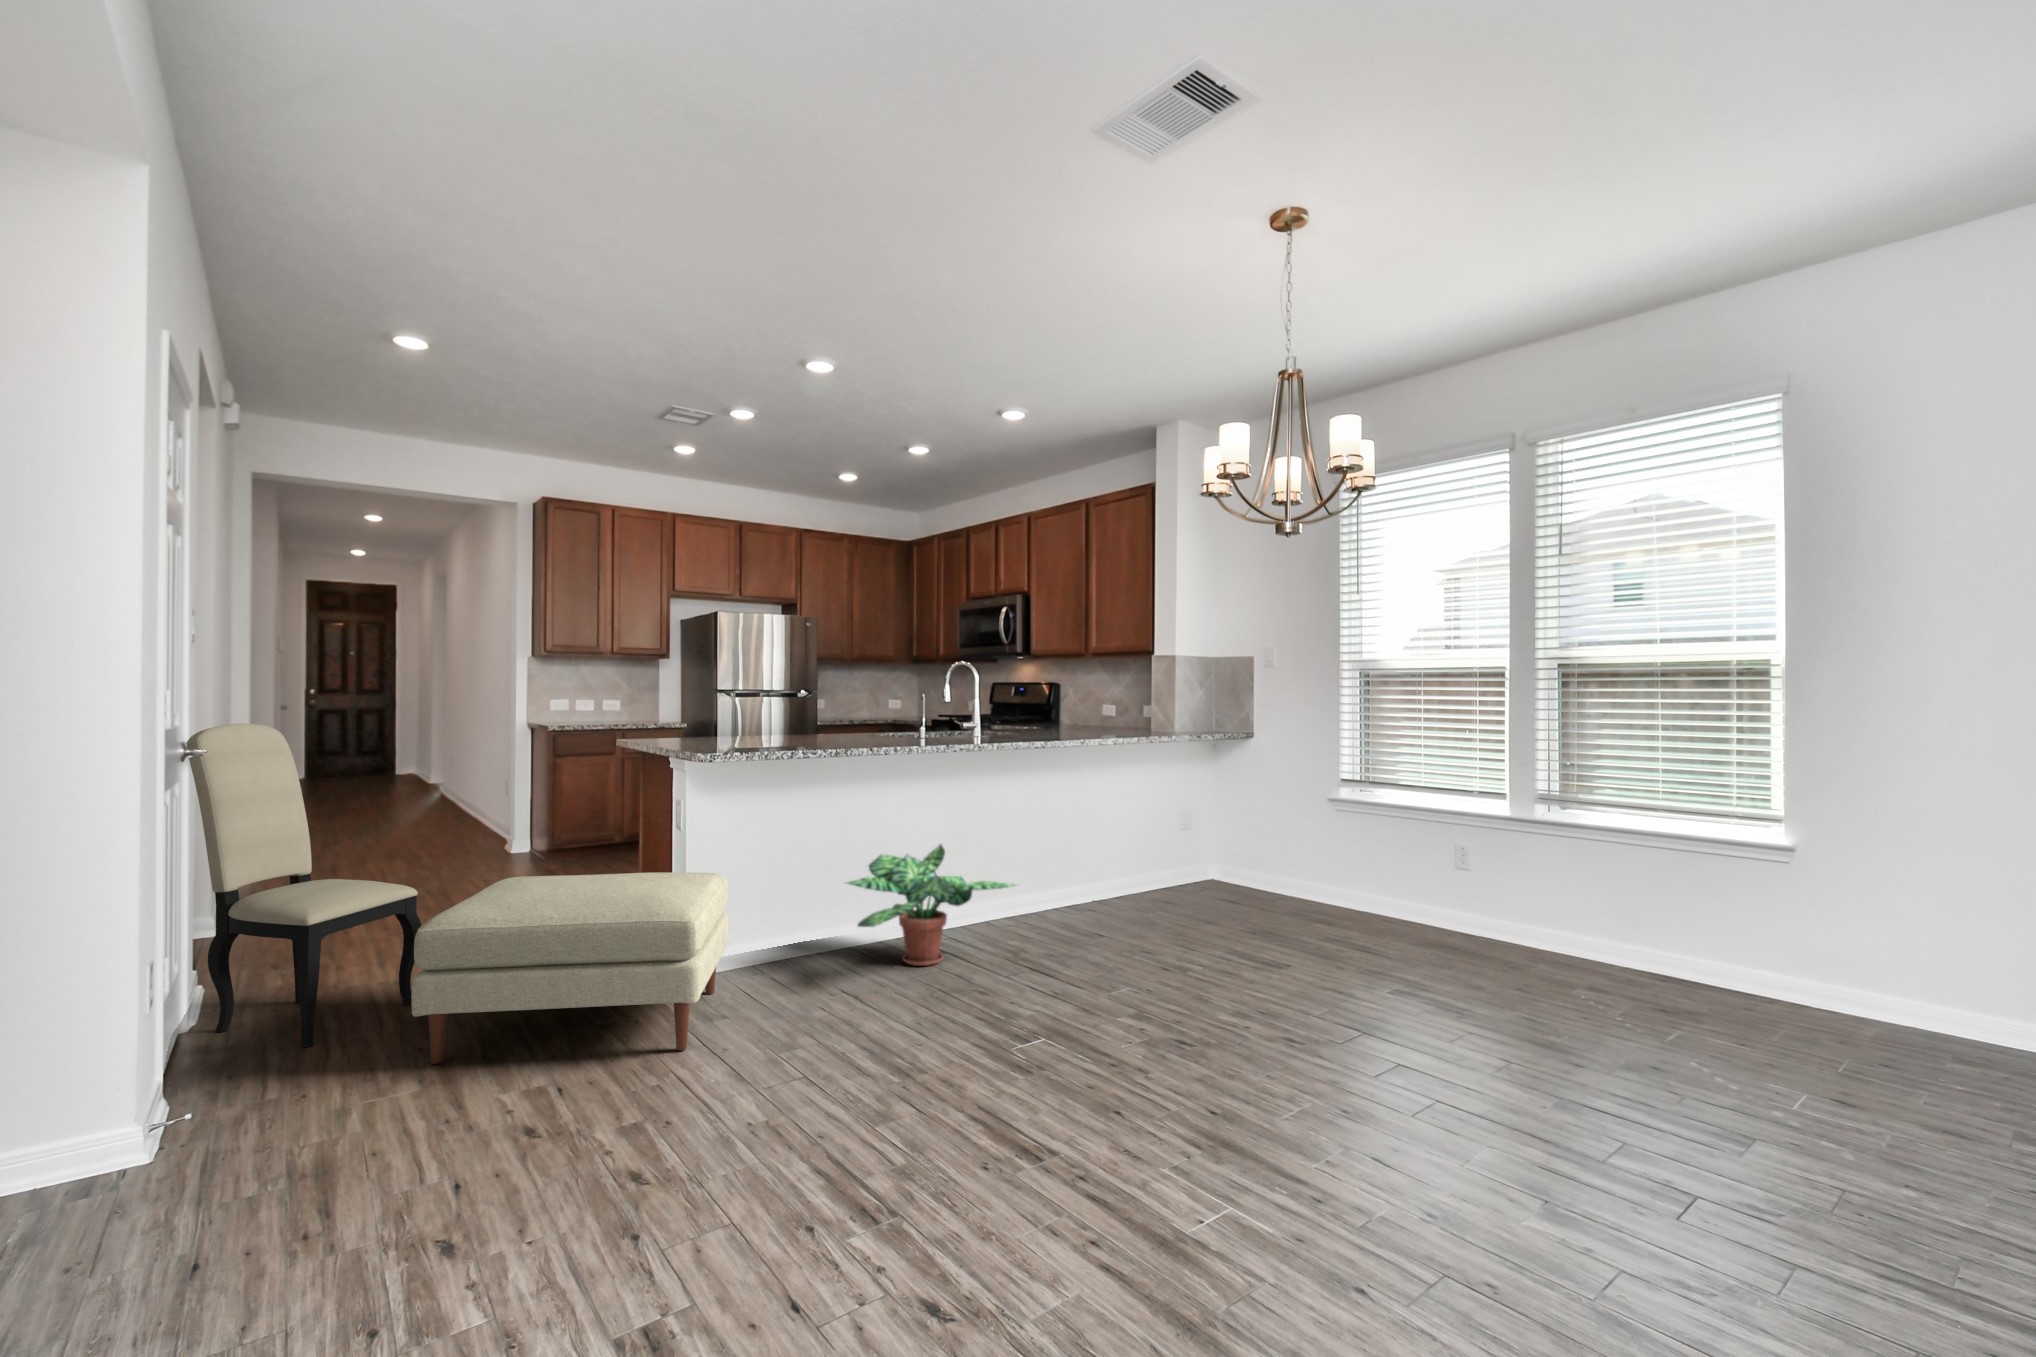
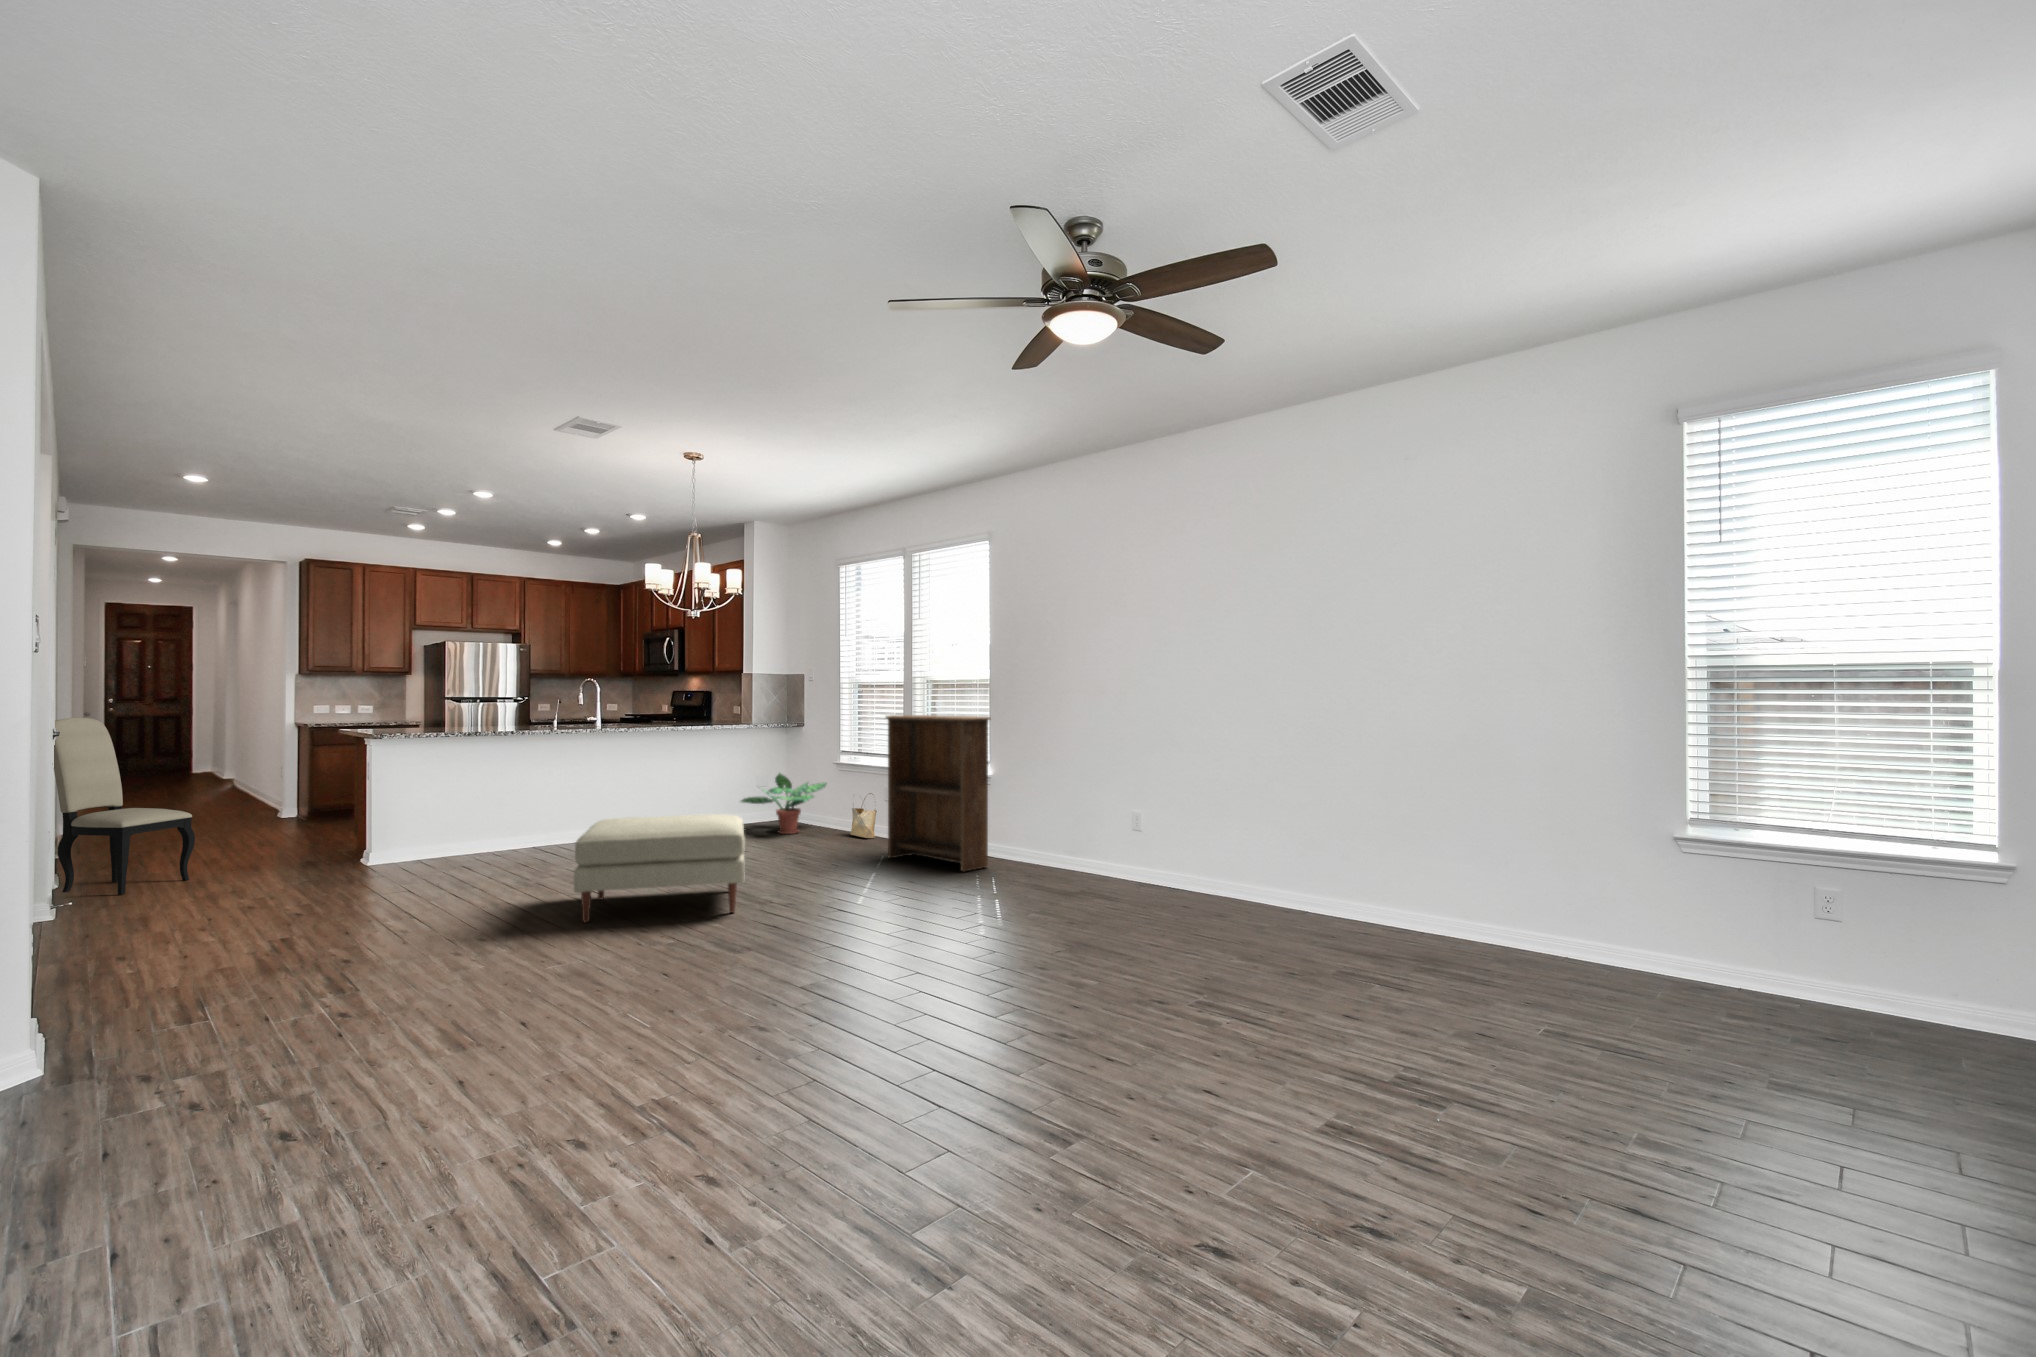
bookshelf: none [1554,729,1830,1048] -> present [886,715,991,871]
potted plant: present [848,845,1015,966] -> present [741,774,827,834]
woven basket: none [1380,853,1435,930] -> present [850,793,877,838]
ottoman: present [411,872,729,1064] -> present [574,814,745,923]

